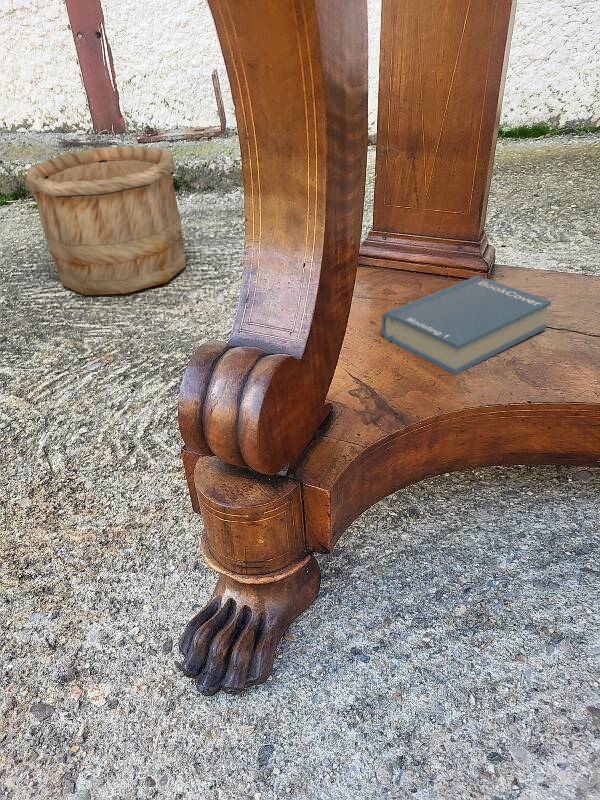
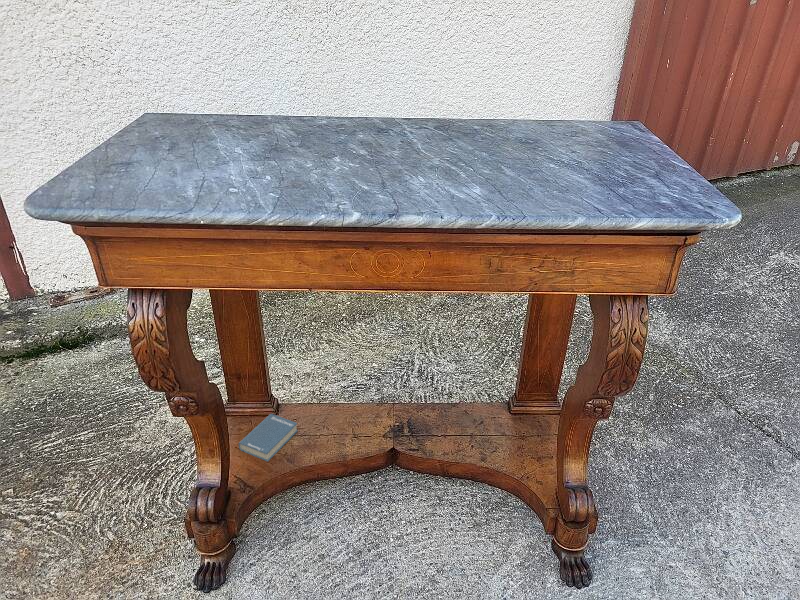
wooden bucket: present [25,146,186,295] -> none [28,351,125,440]

